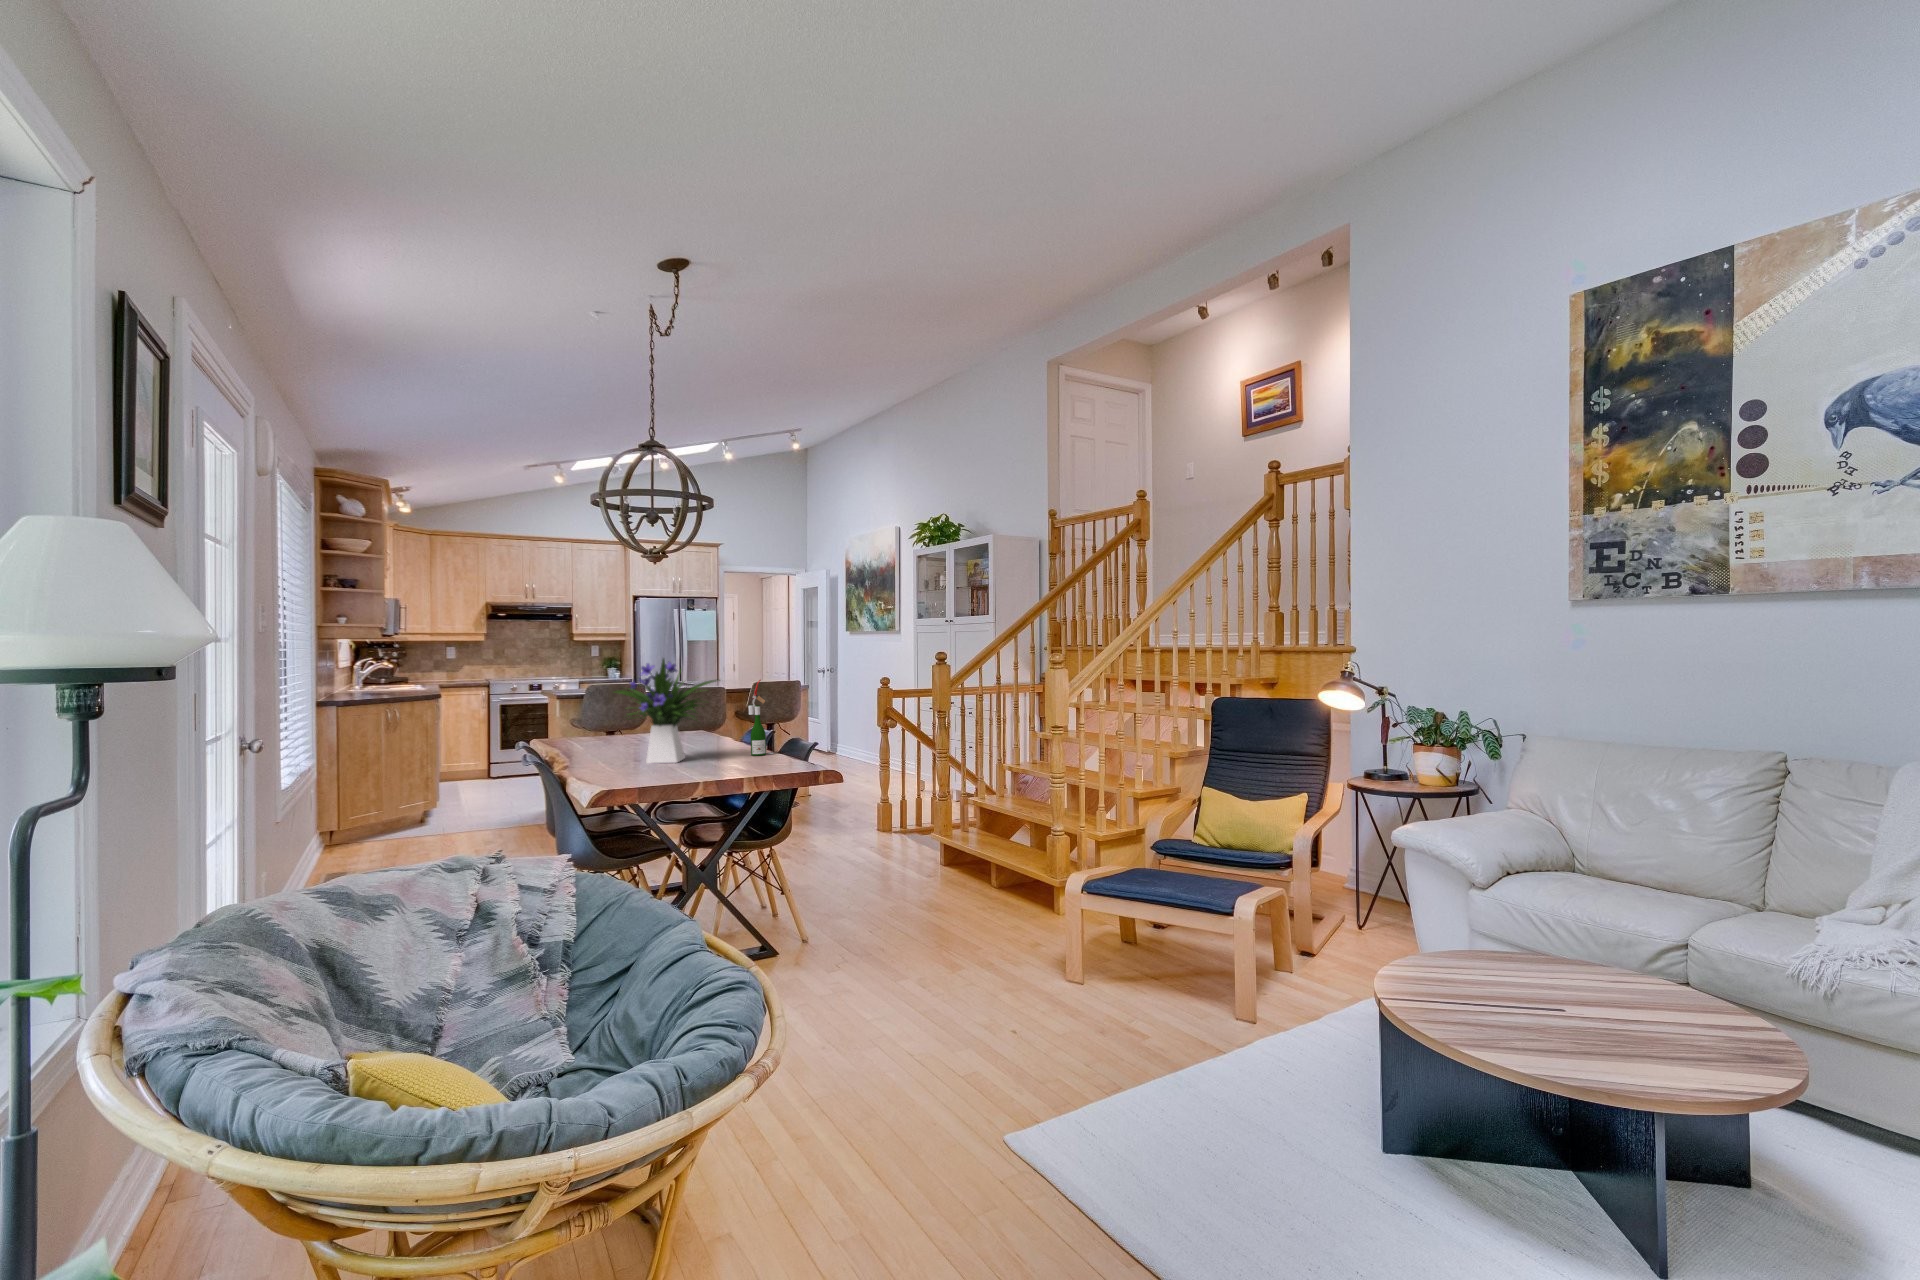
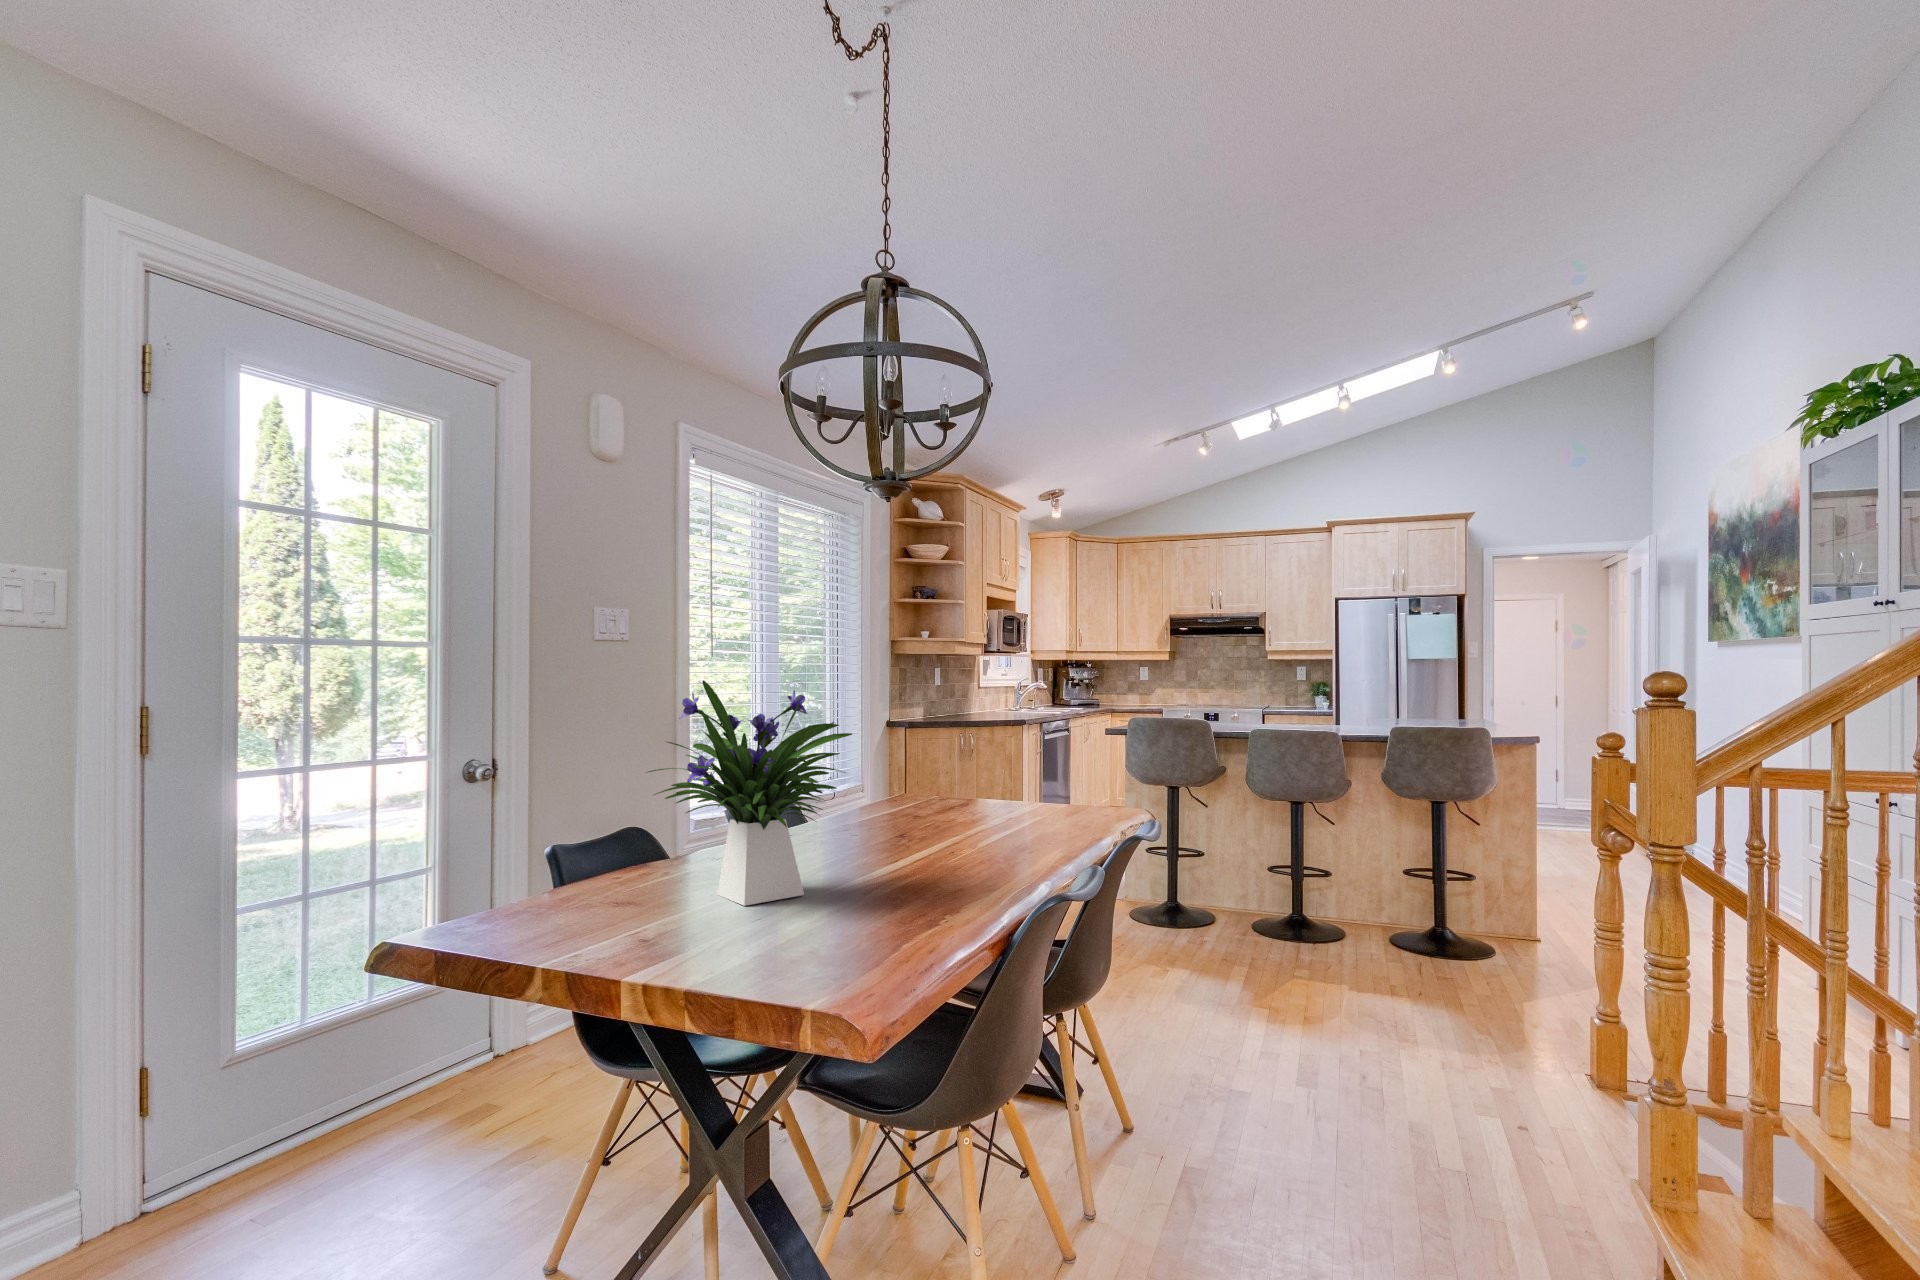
wine bottle: present [748,680,773,756] -> none [912,738,962,922]

